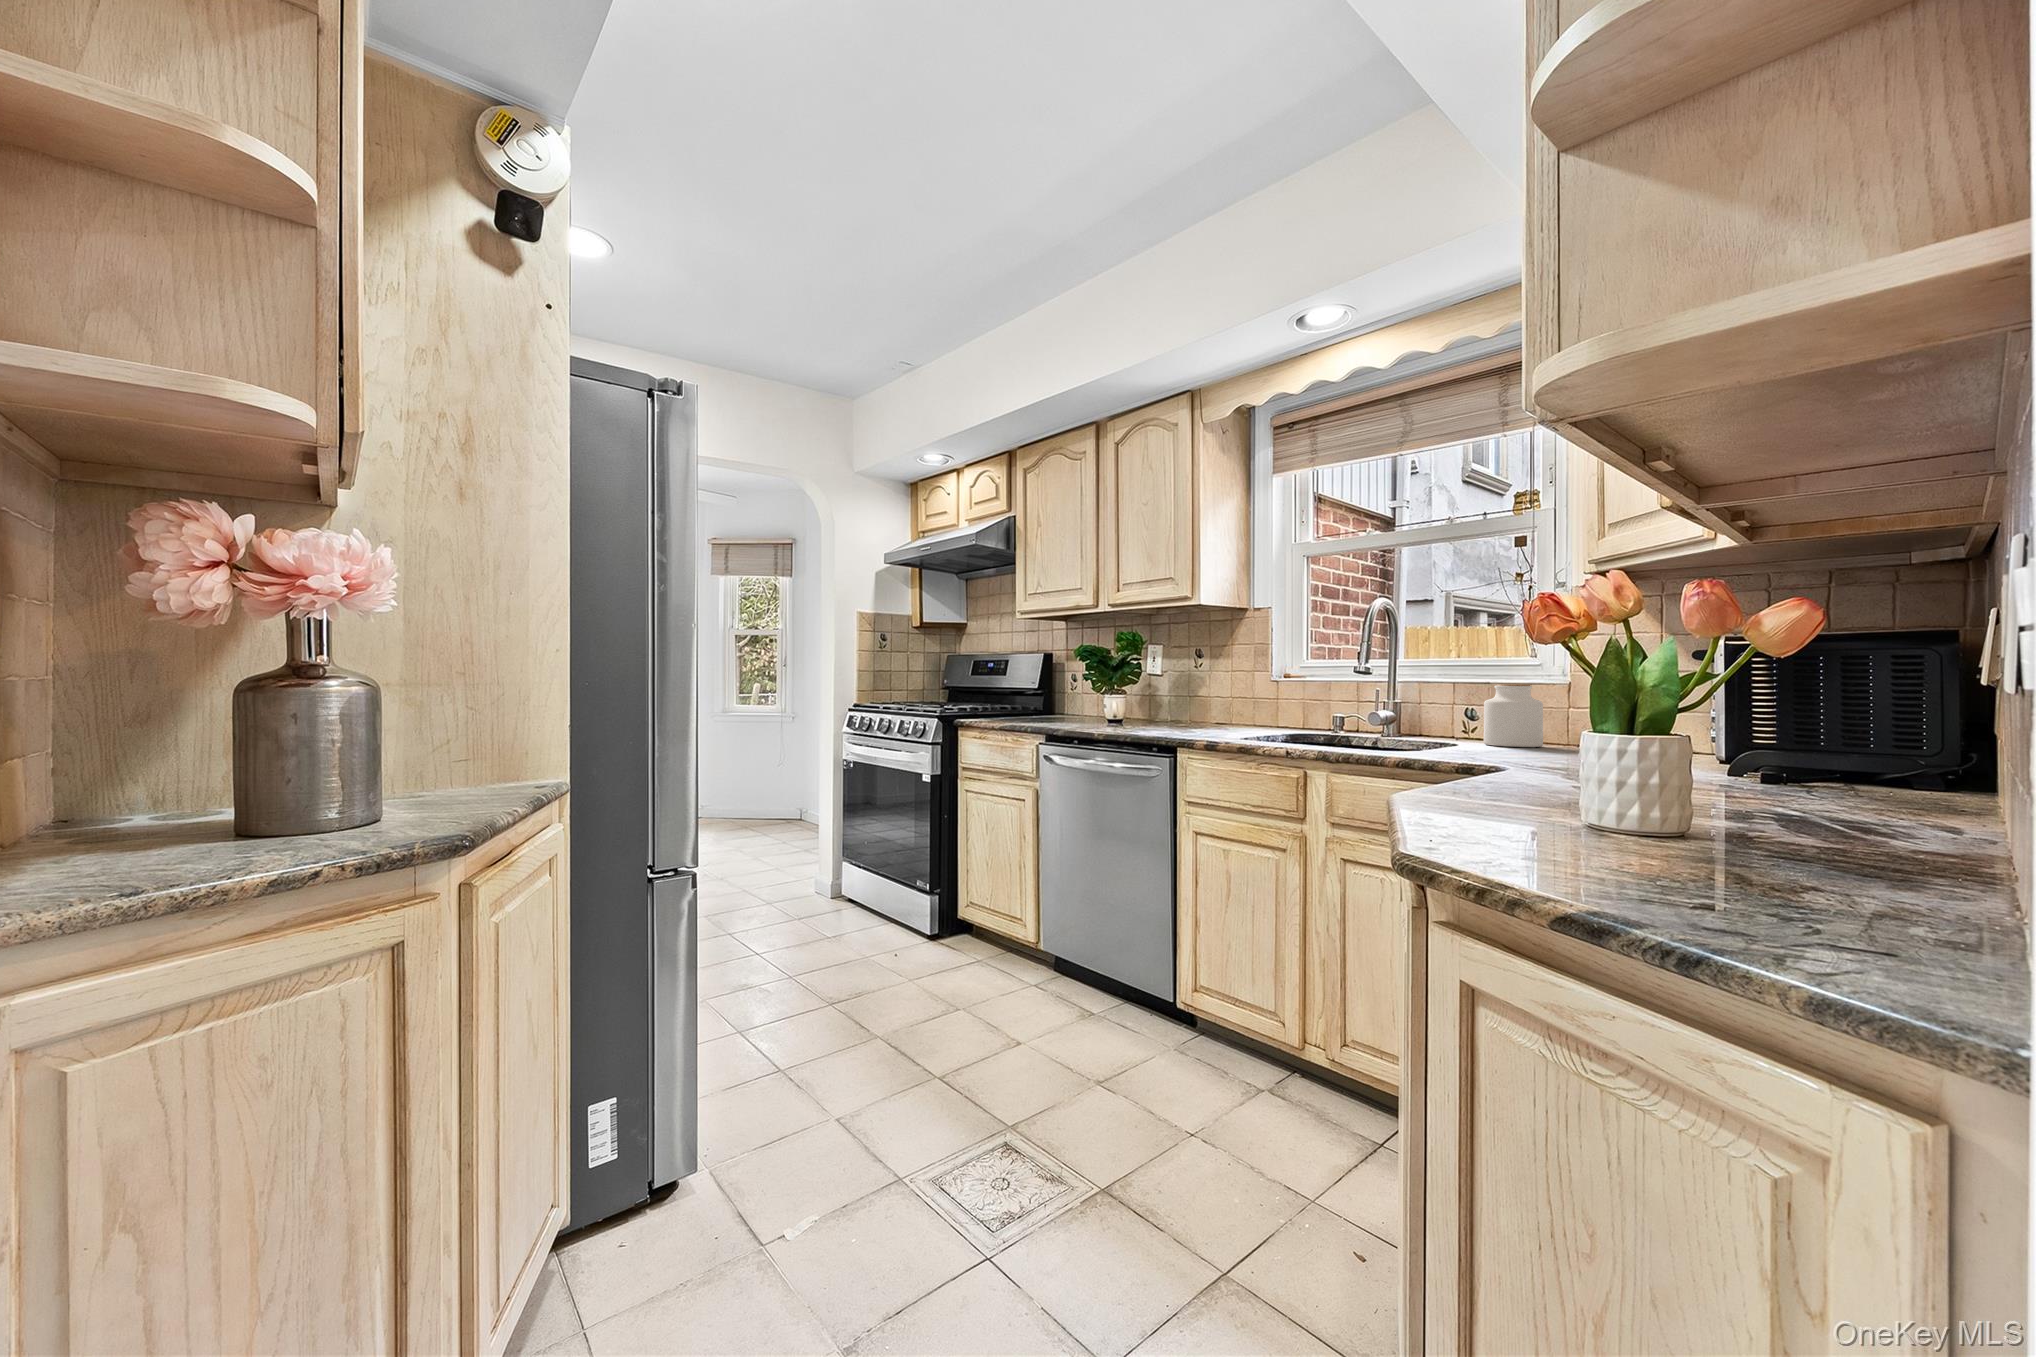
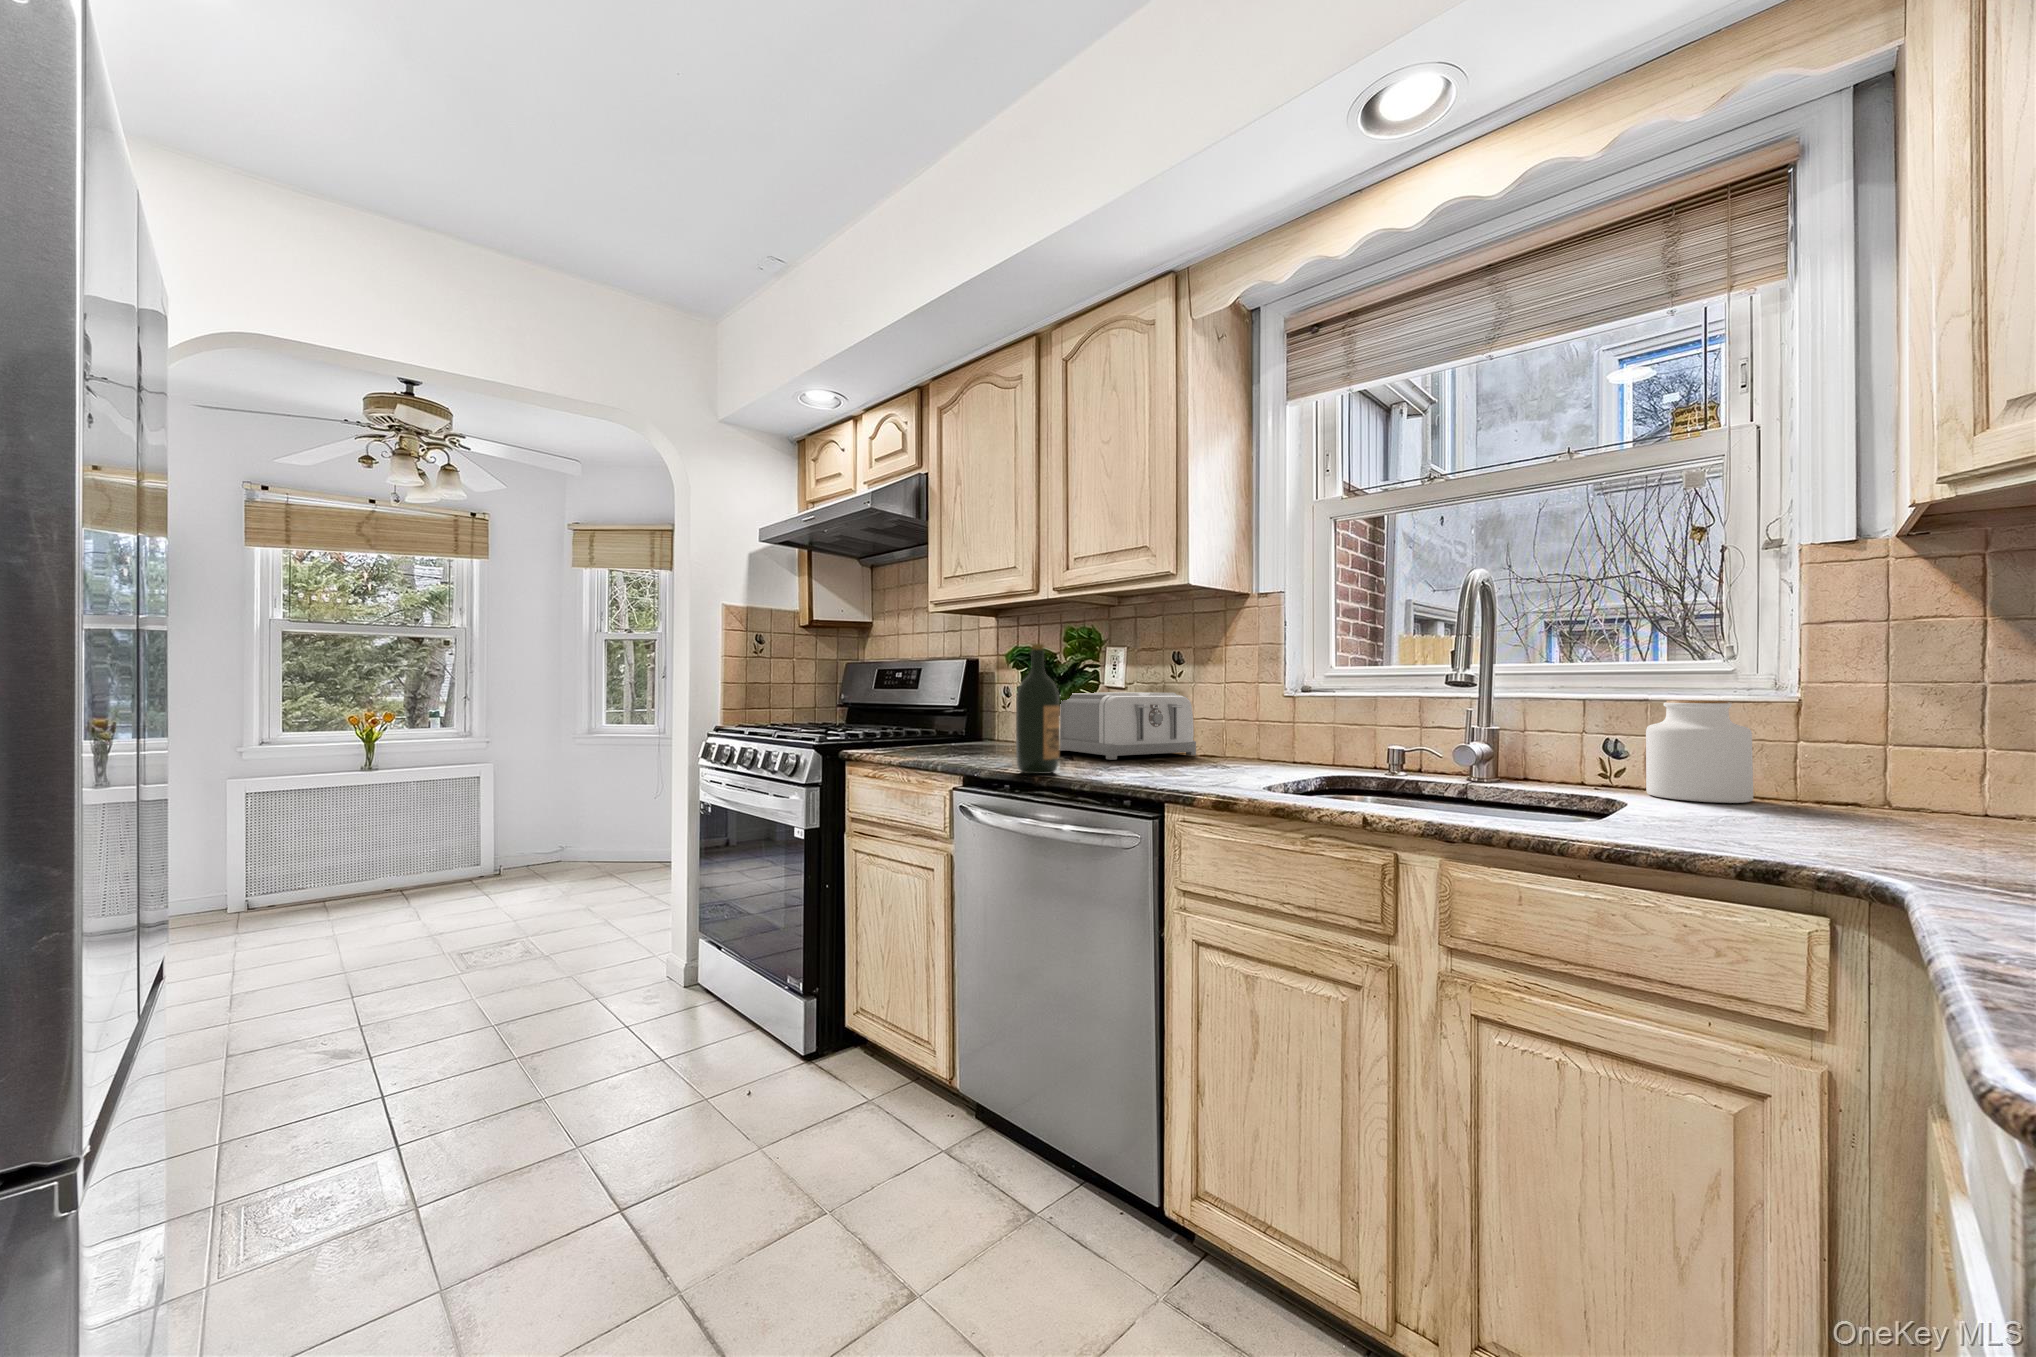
wine bottle: none [1083,646,1112,732] -> present [1016,644,1060,774]
toaster: none [1105,679,1211,726] -> present [1060,692,1196,760]

